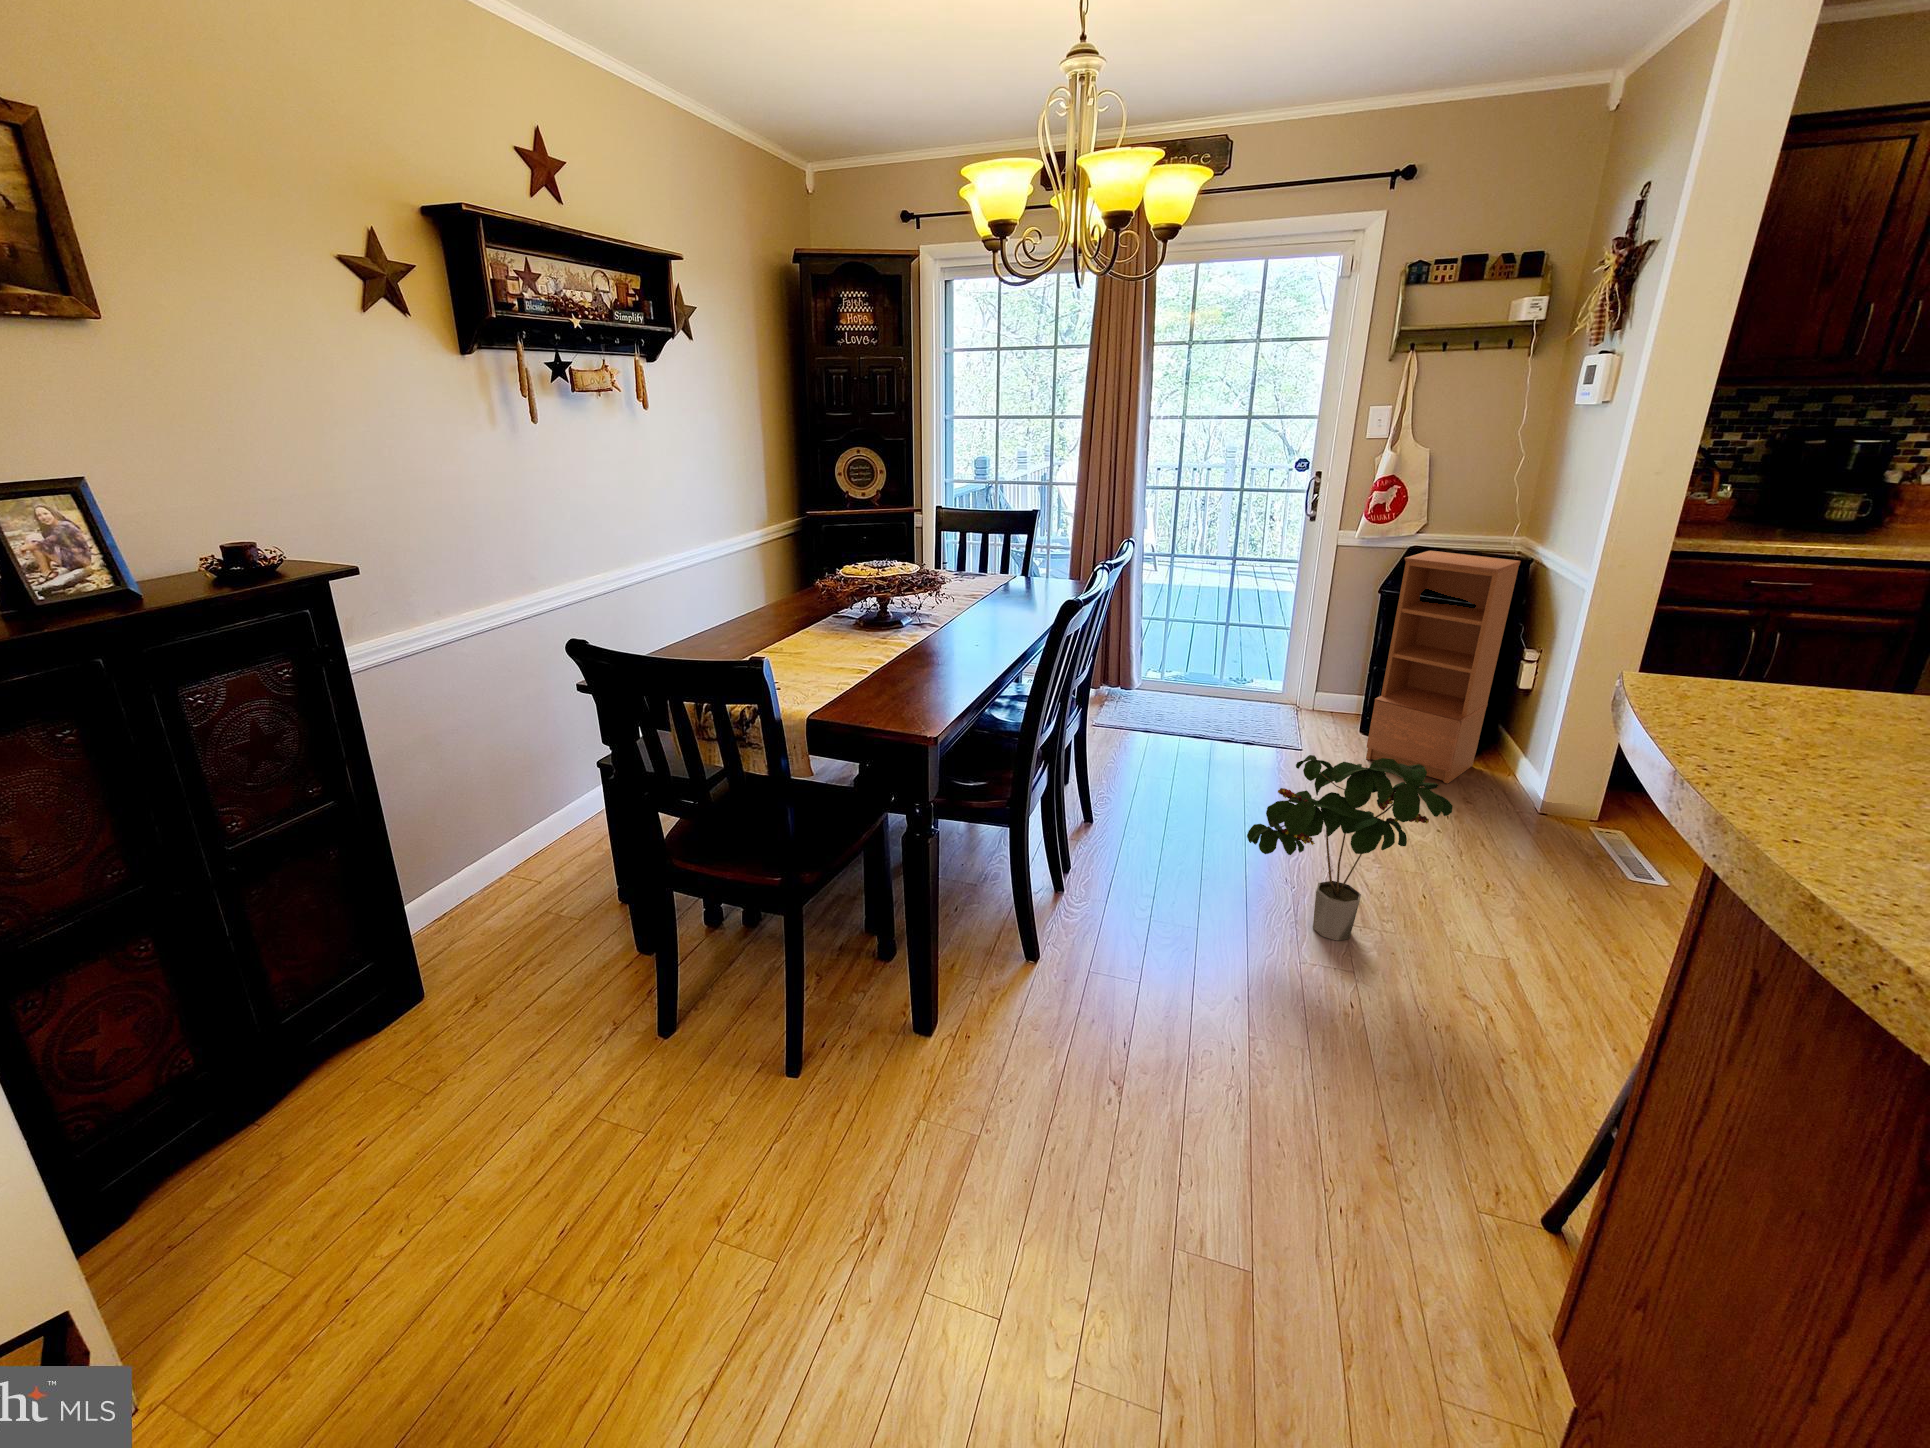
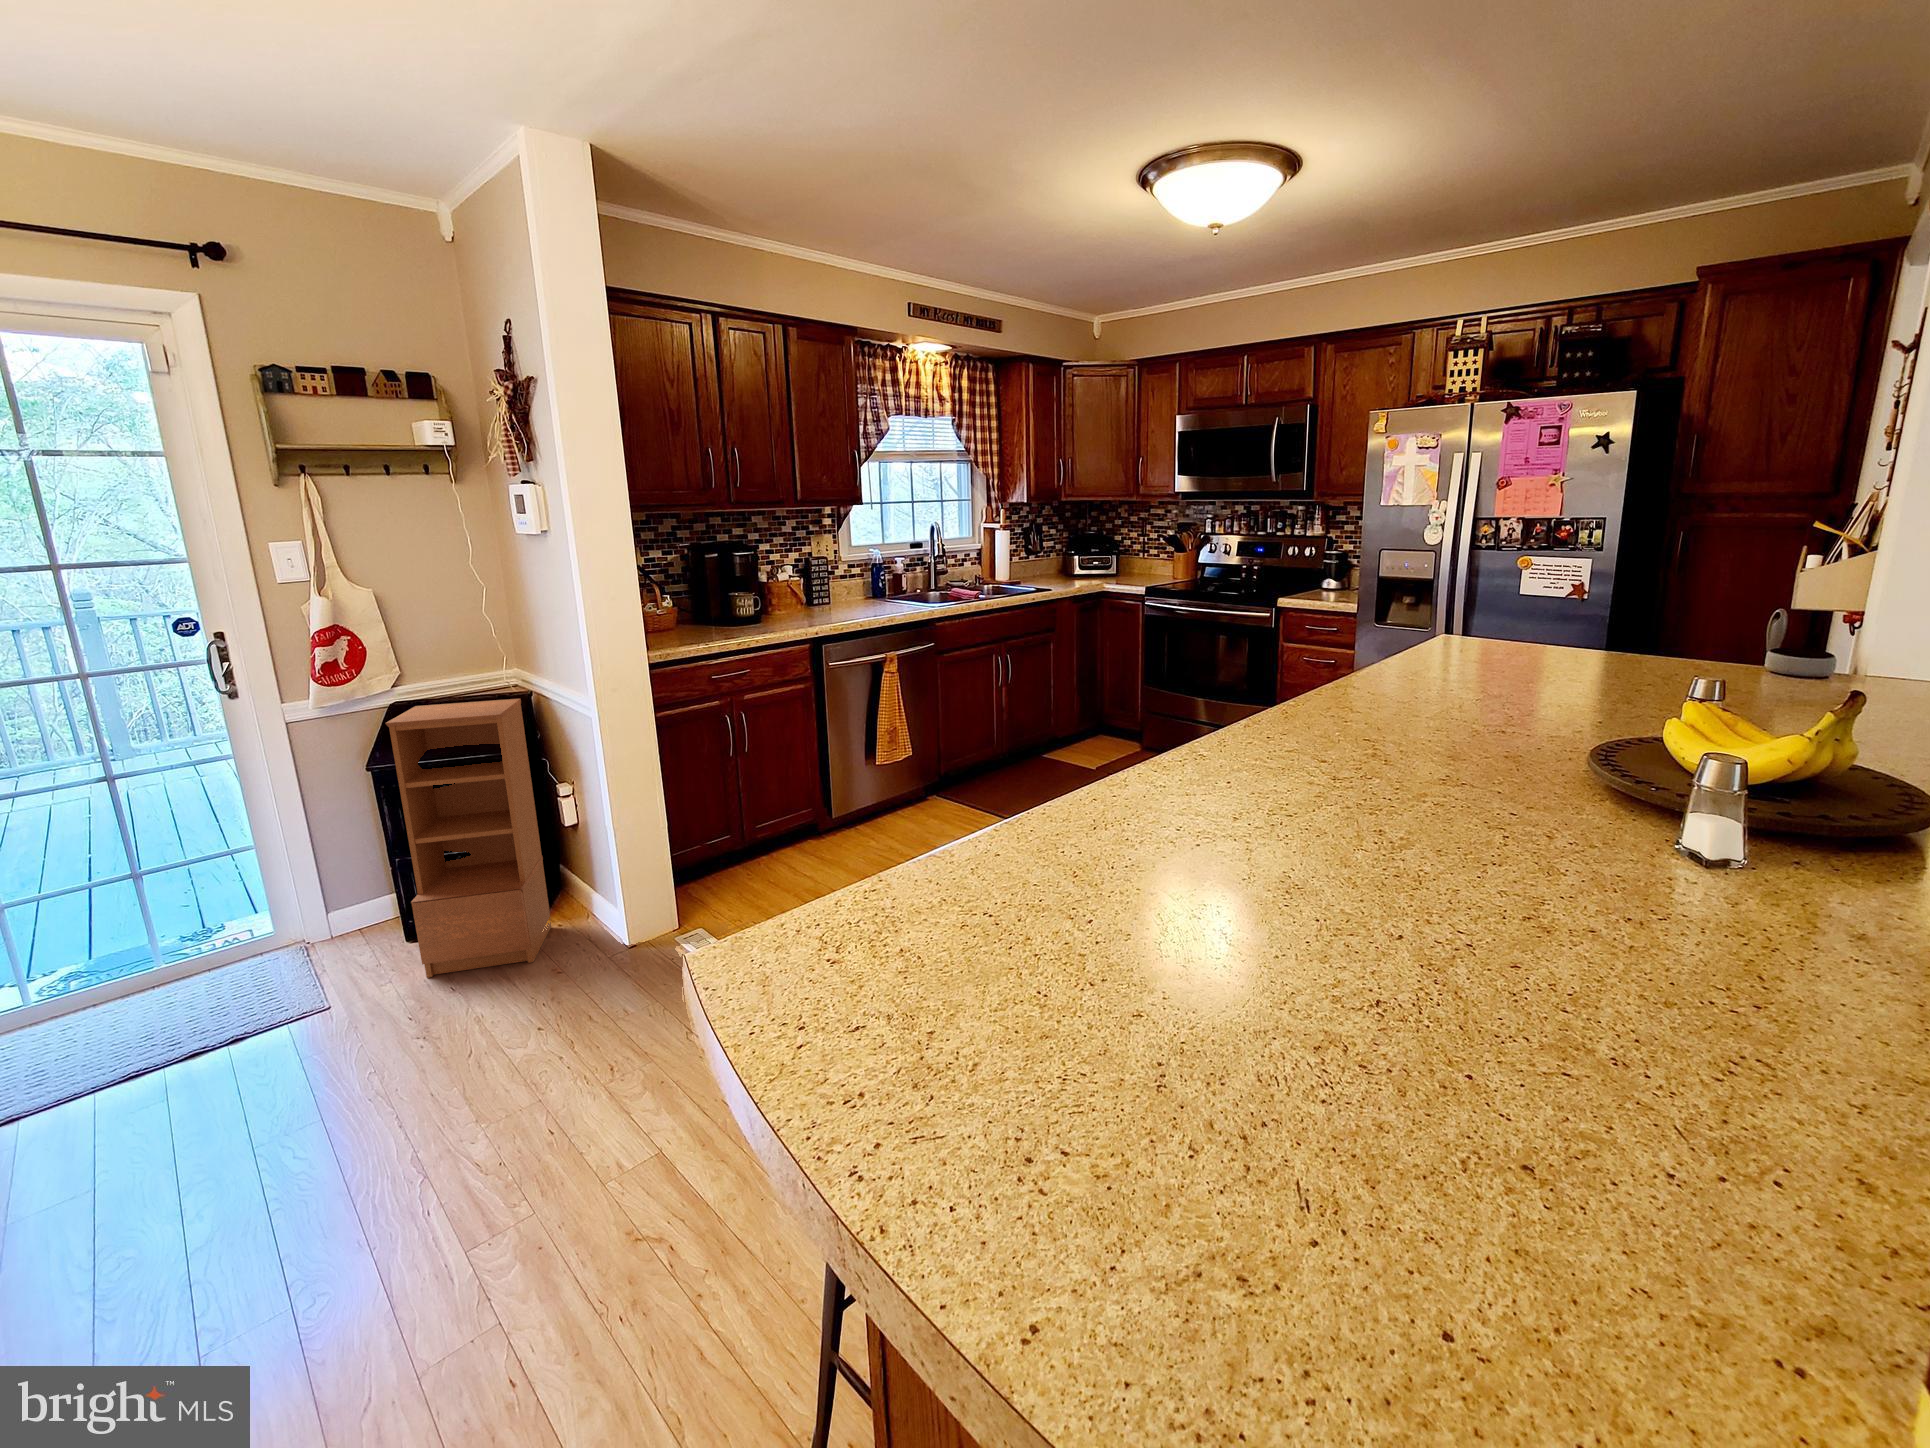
potted plant: present [1247,755,1453,941] -> none [258,991,549,1293]

